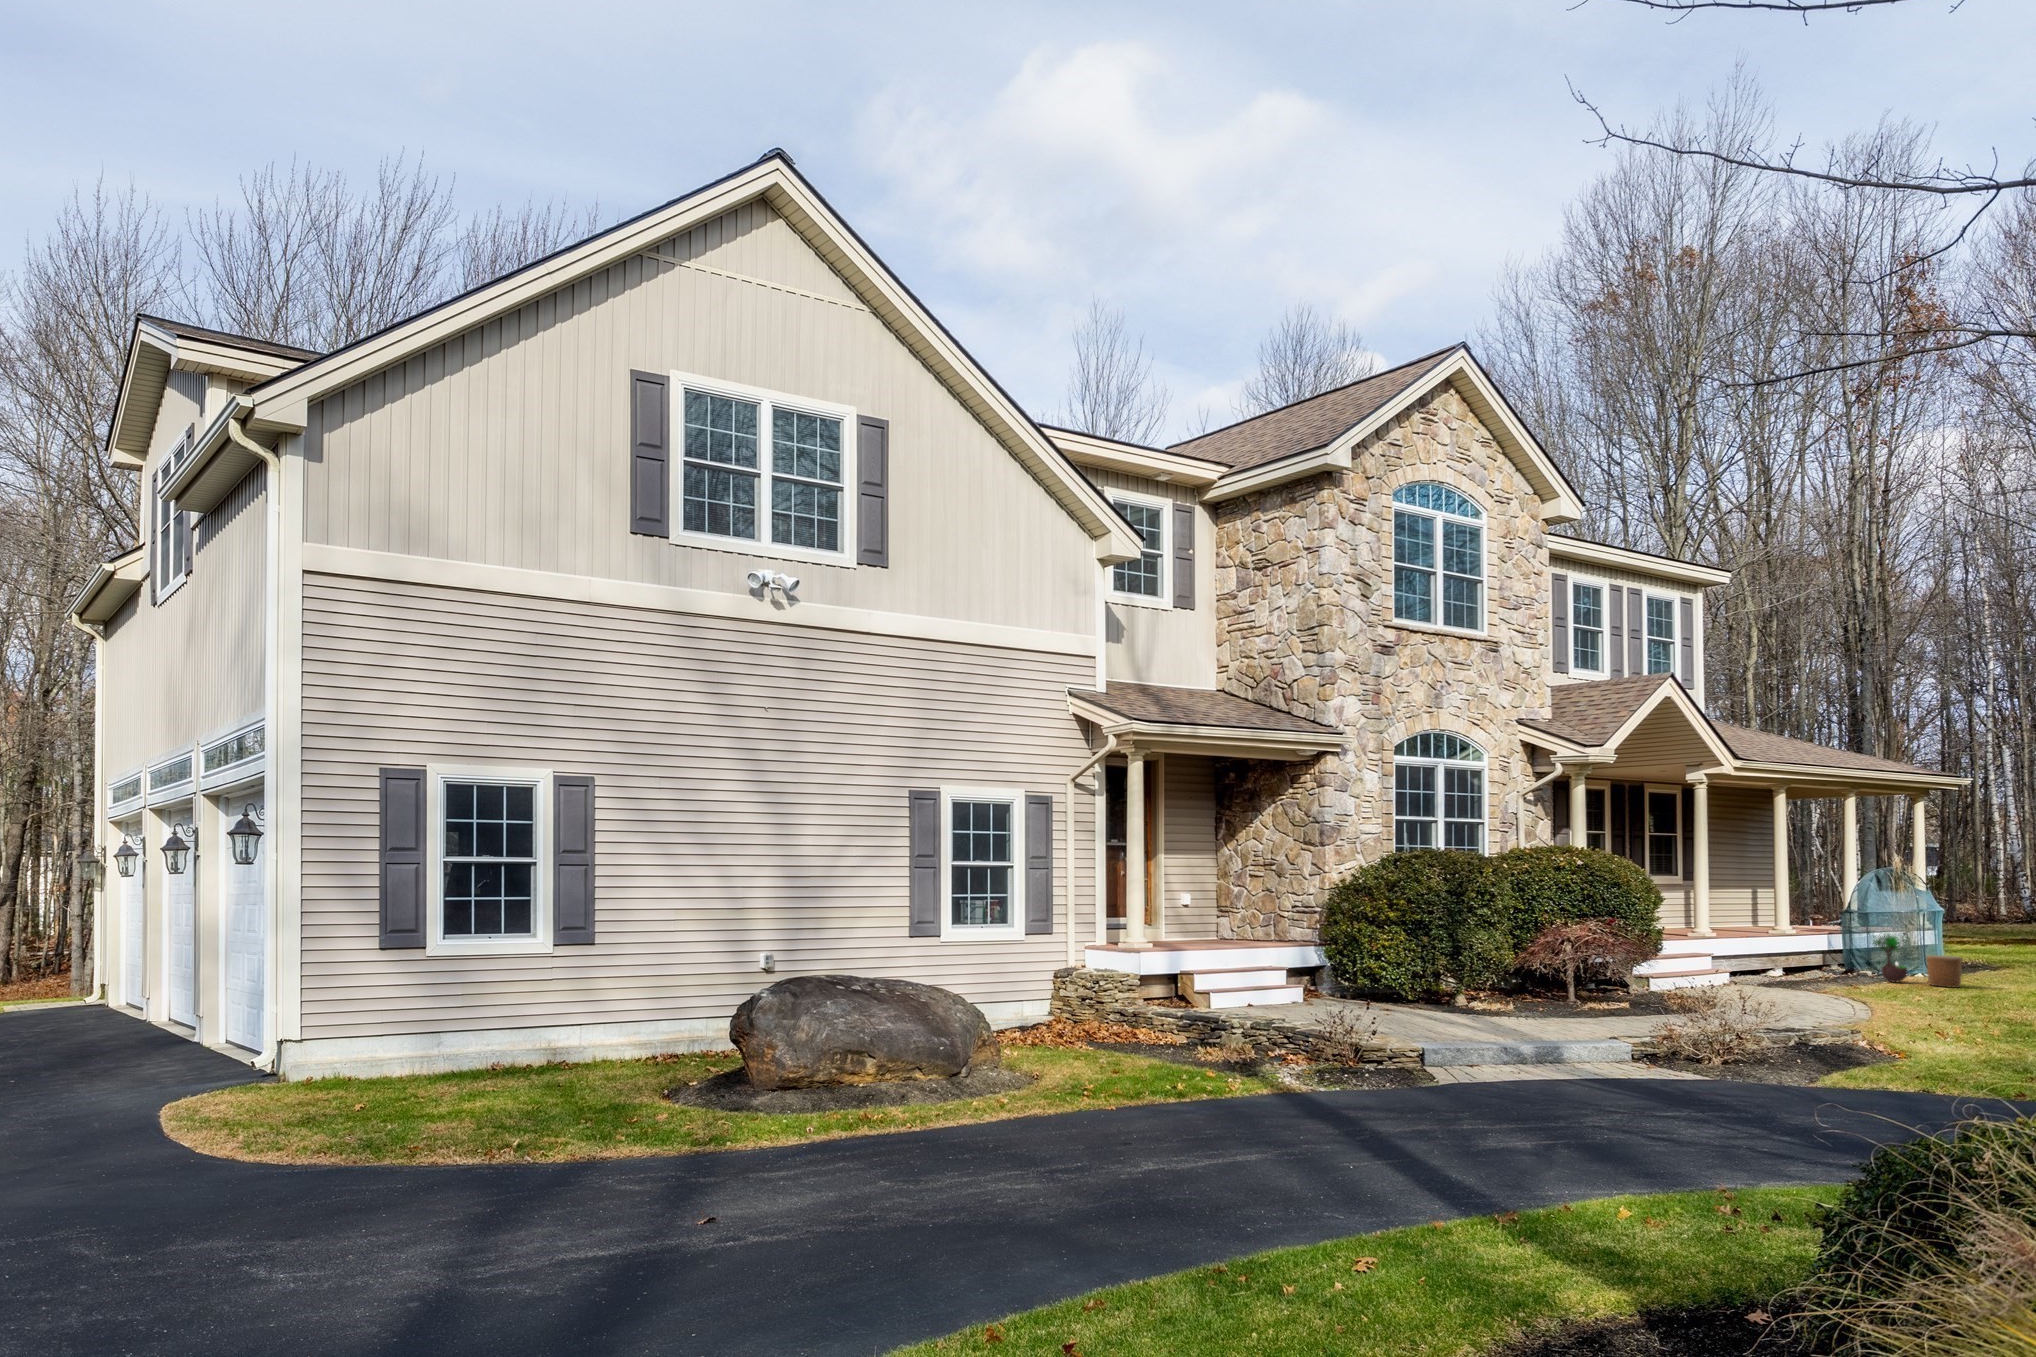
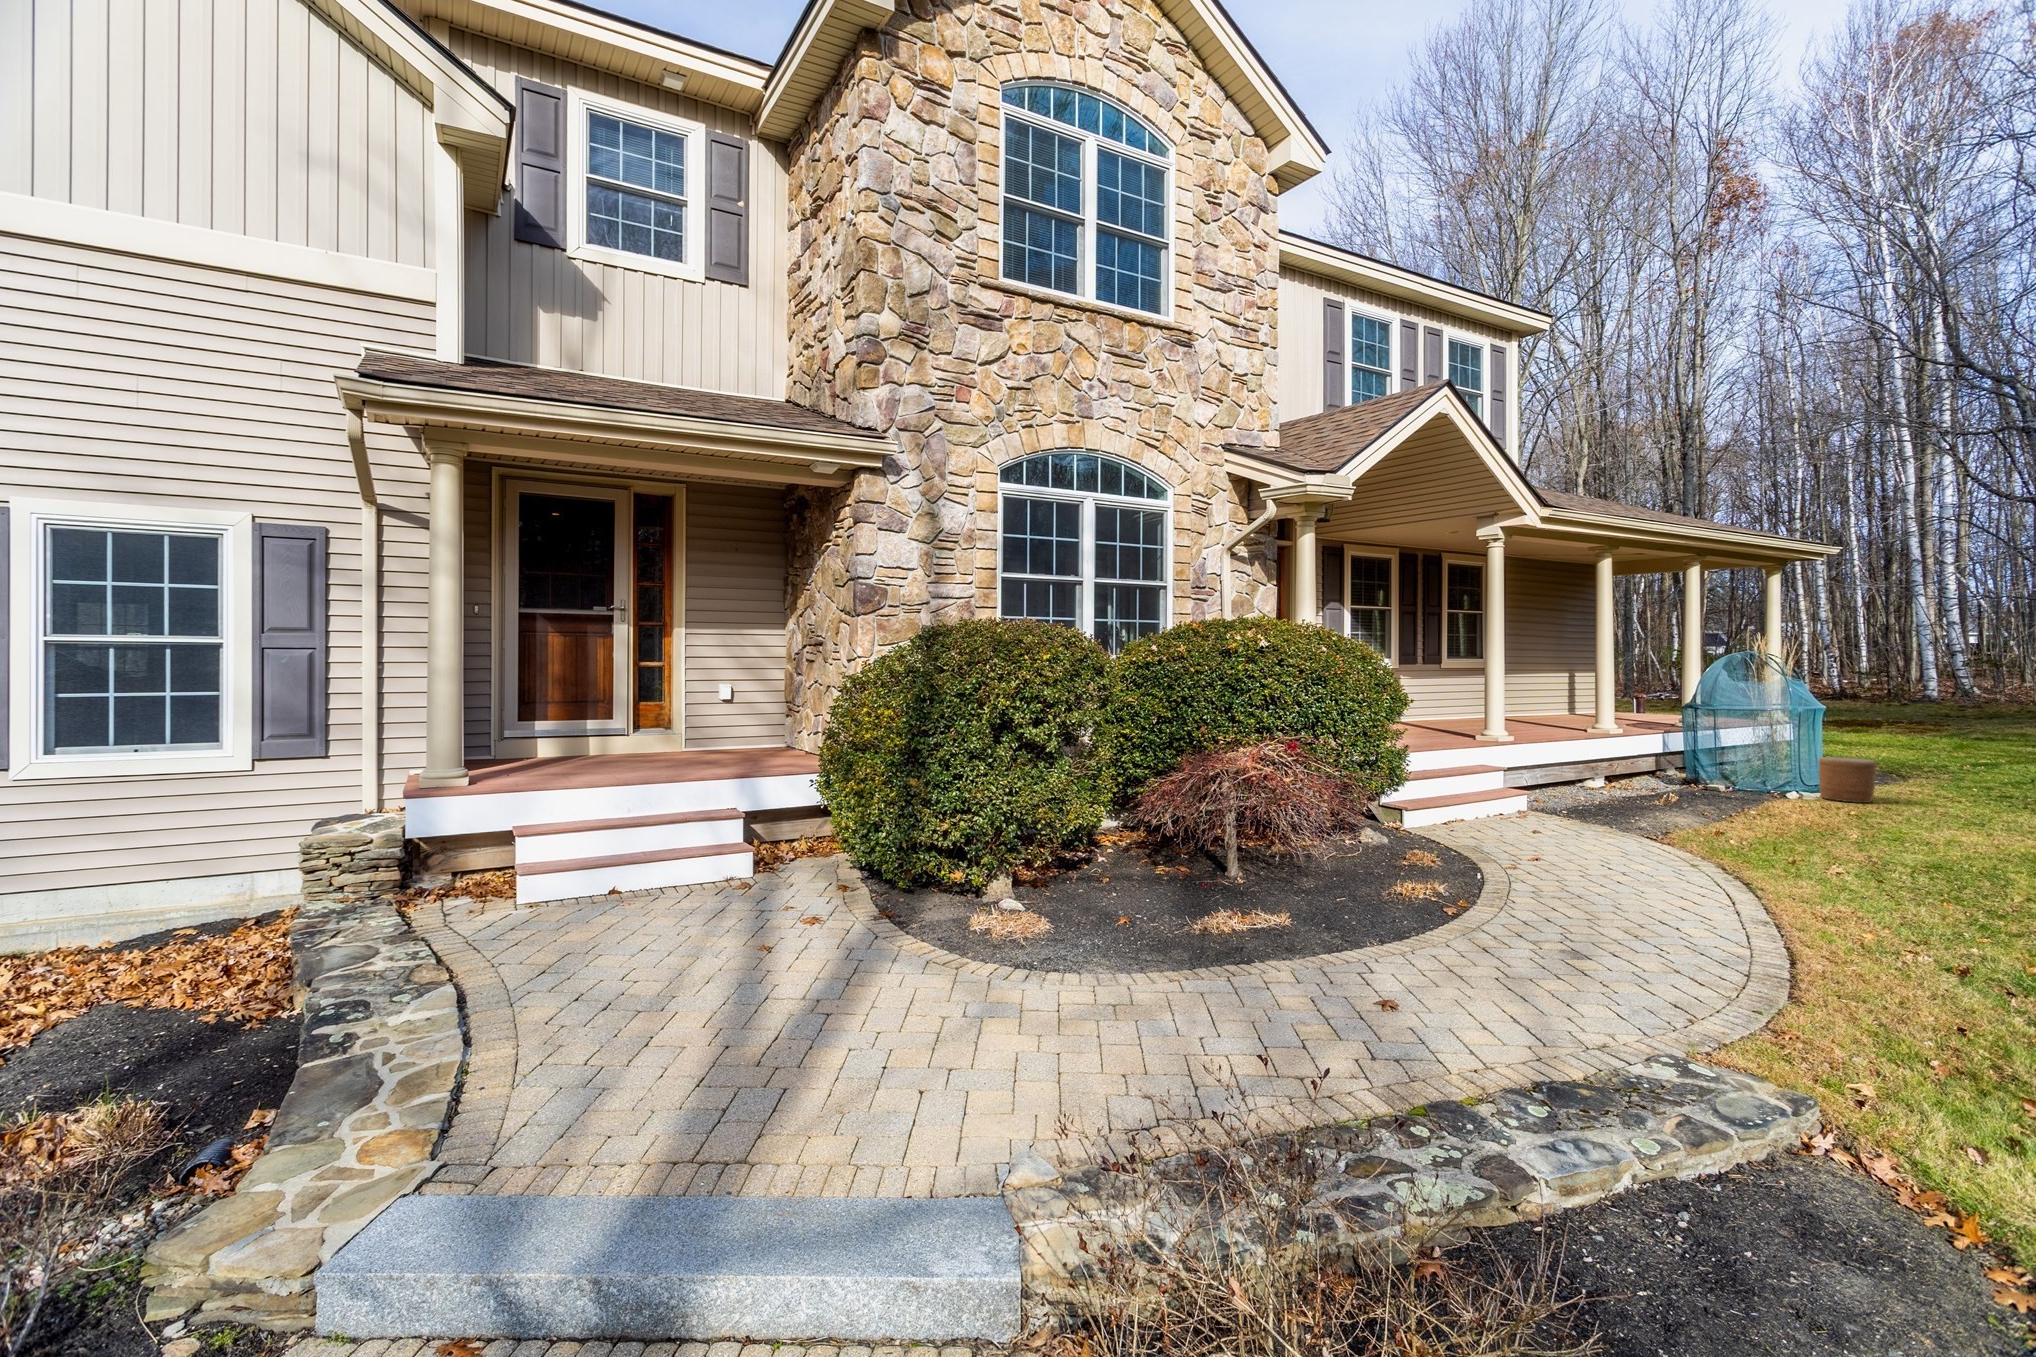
potted tree: present [1873,933,1907,982] -> none [1731,721,1789,794]

